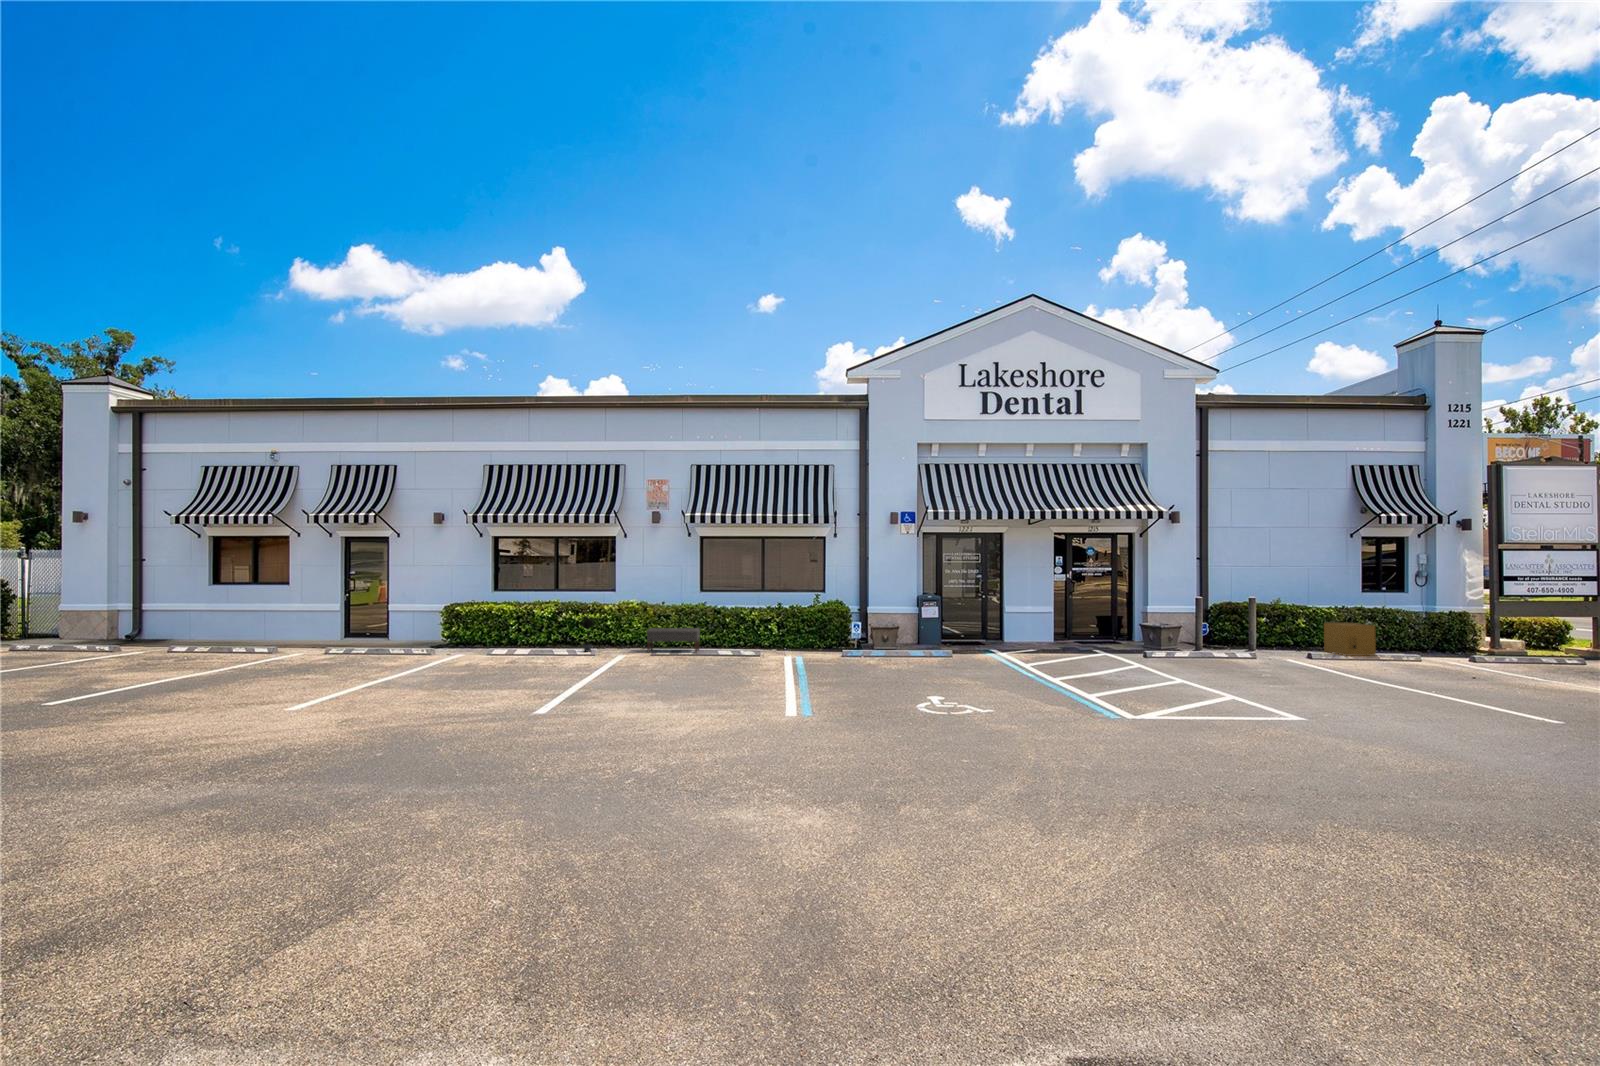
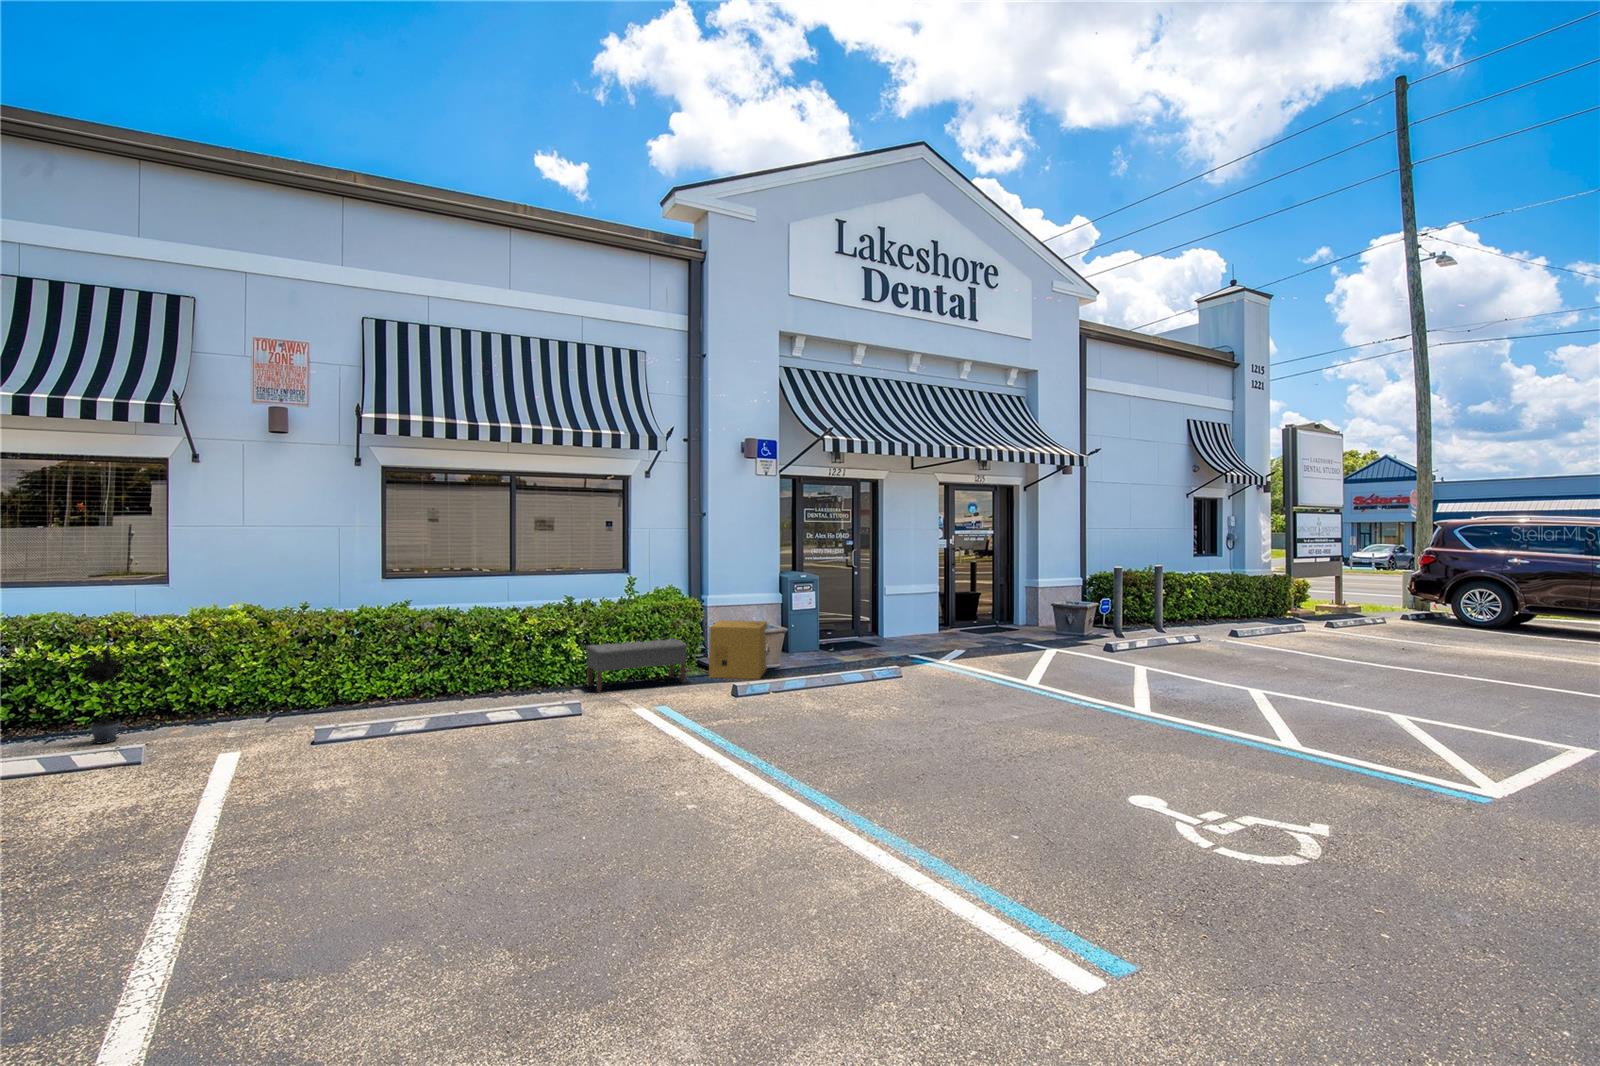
cardboard box: present [1324,623,1376,656] -> present [709,620,767,679]
bench: present [647,628,700,652] -> present [586,639,687,693]

